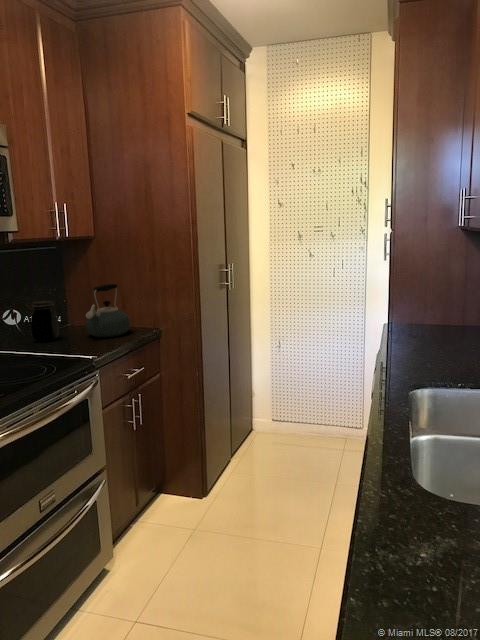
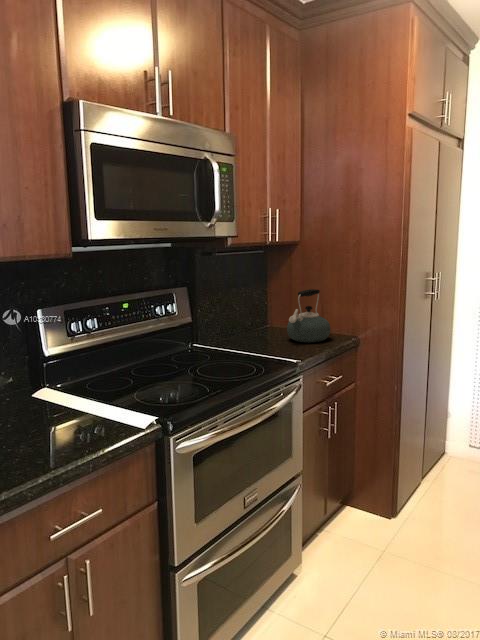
jar: present [31,301,59,342] -> none [237,302,261,342]

